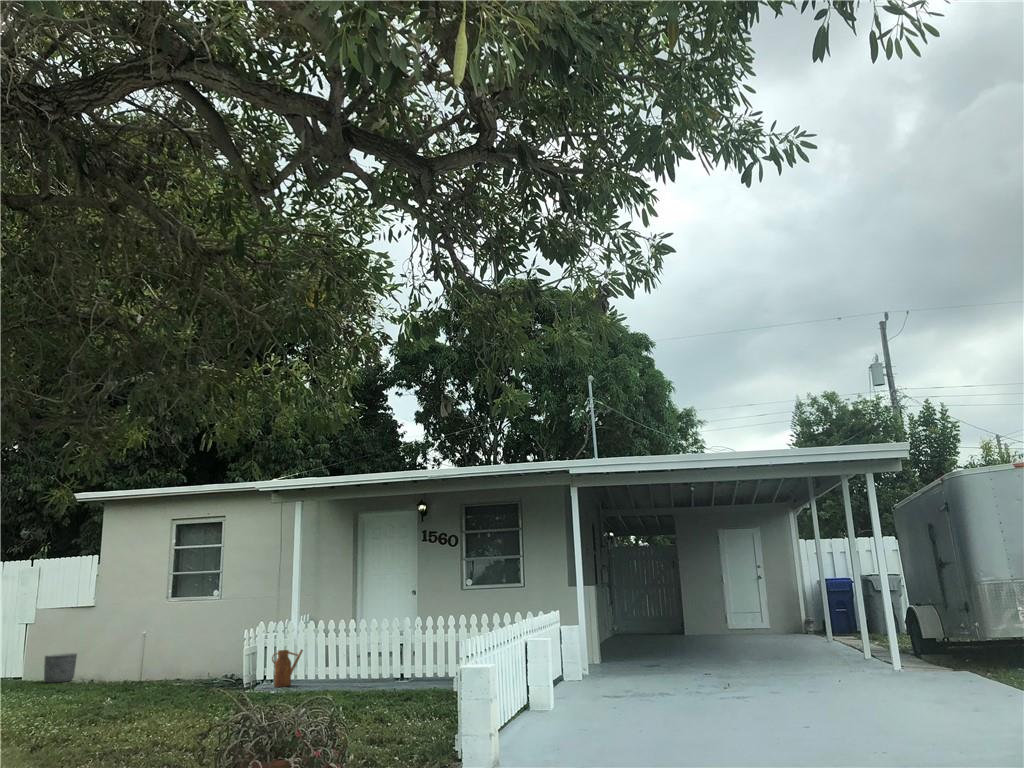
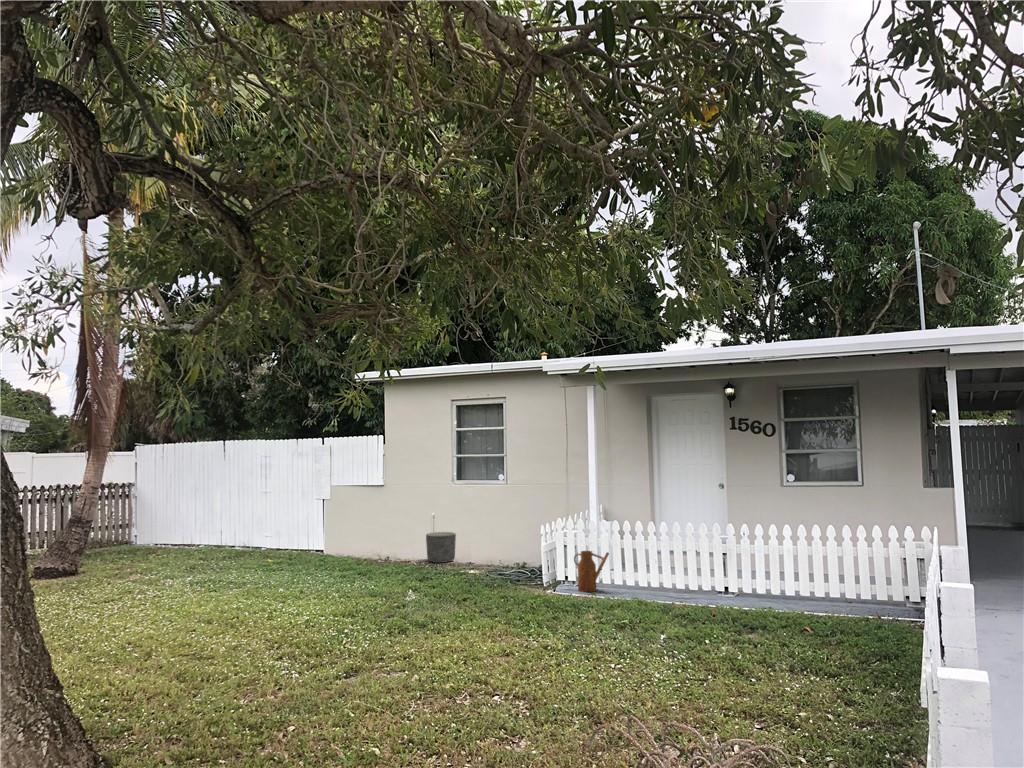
planter: present [44,653,77,683] -> present [426,532,456,563]

